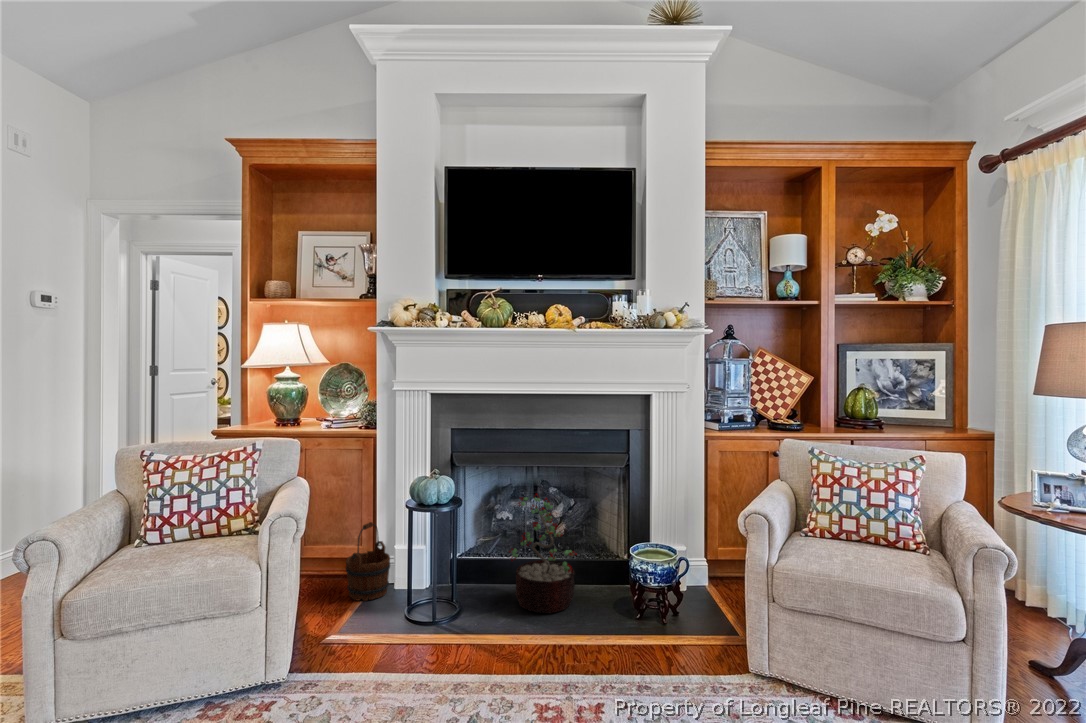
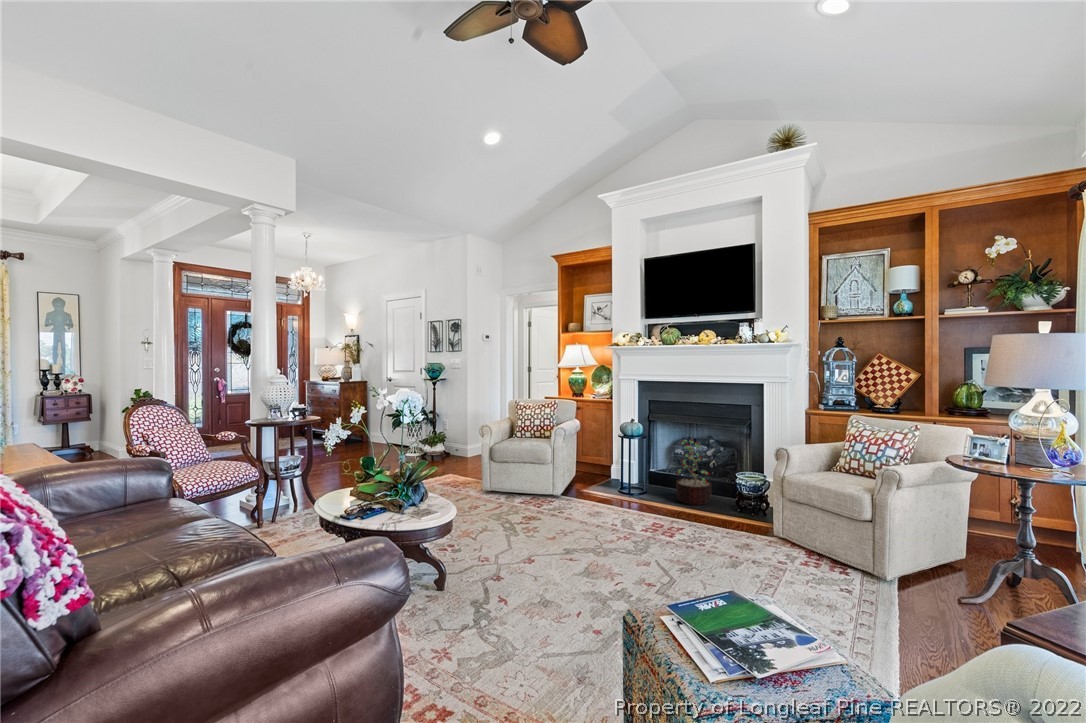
wooden bucket: present [346,522,390,601] -> none [595,447,617,486]

